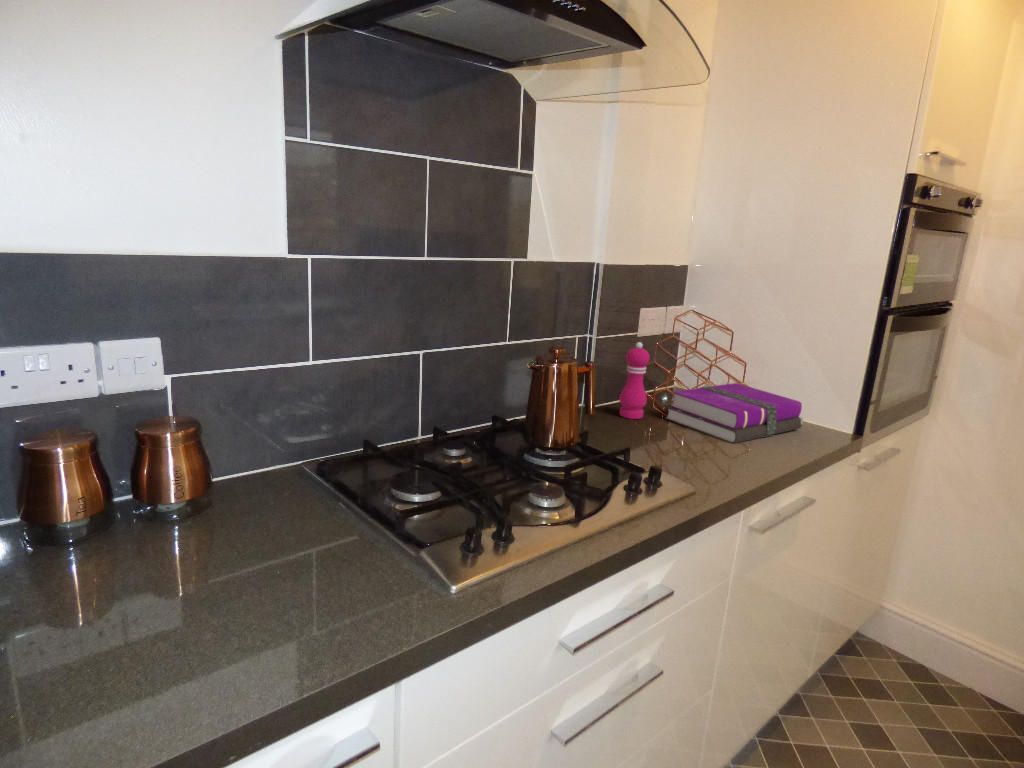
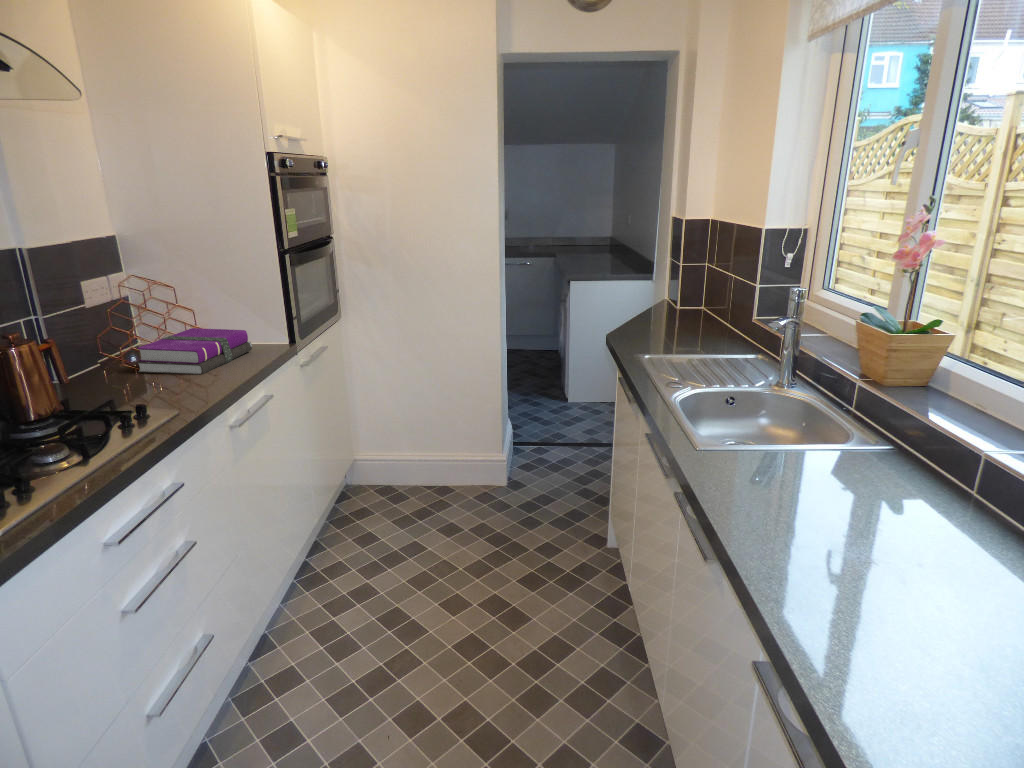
pepper mill: present [619,342,650,419] -> none [81,313,117,381]

